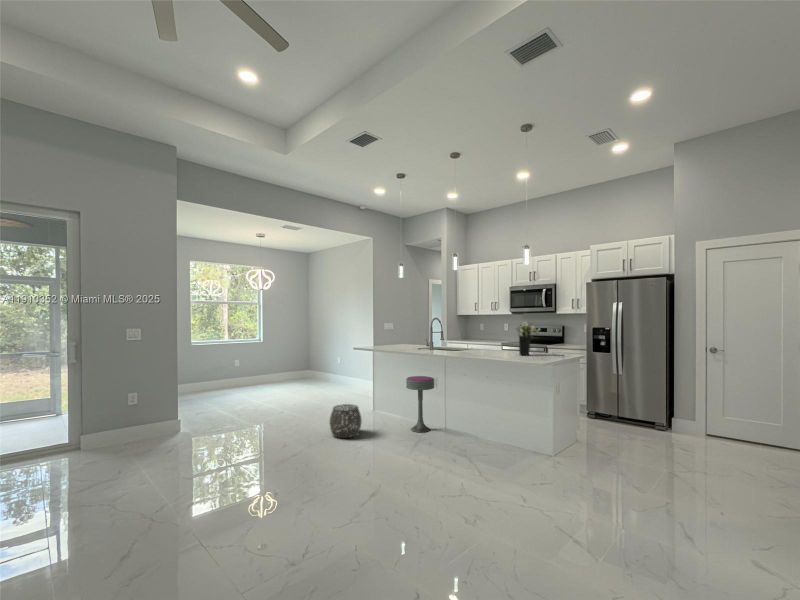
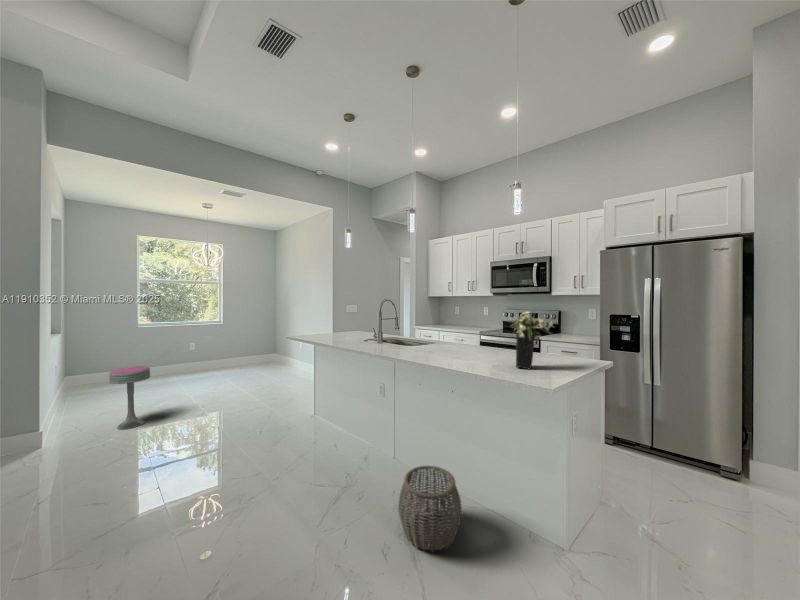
bar stool: present [406,376,434,433] -> present [109,366,150,429]
woven basket: present [330,404,361,438] -> present [398,466,461,551]

